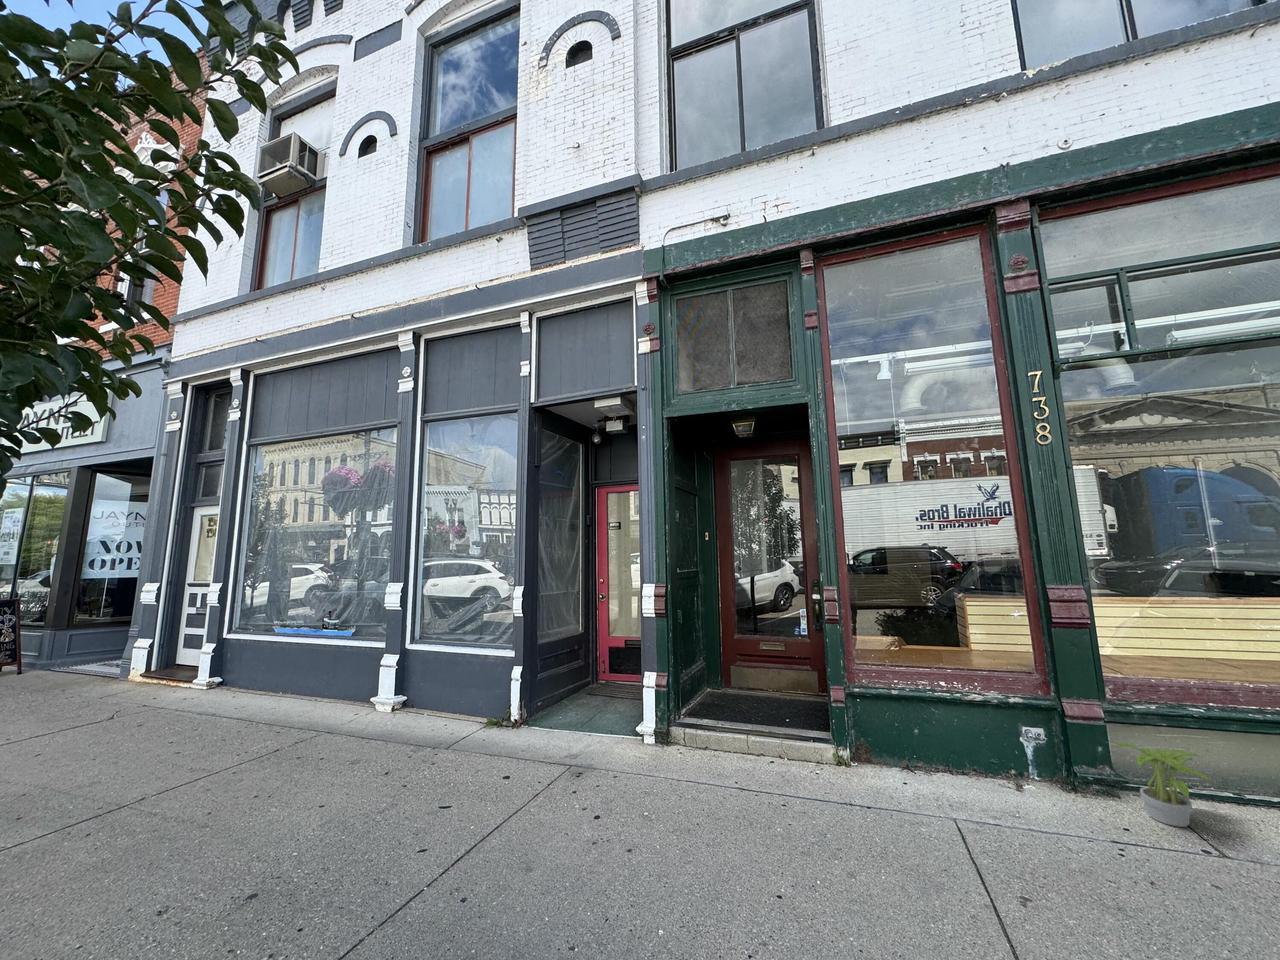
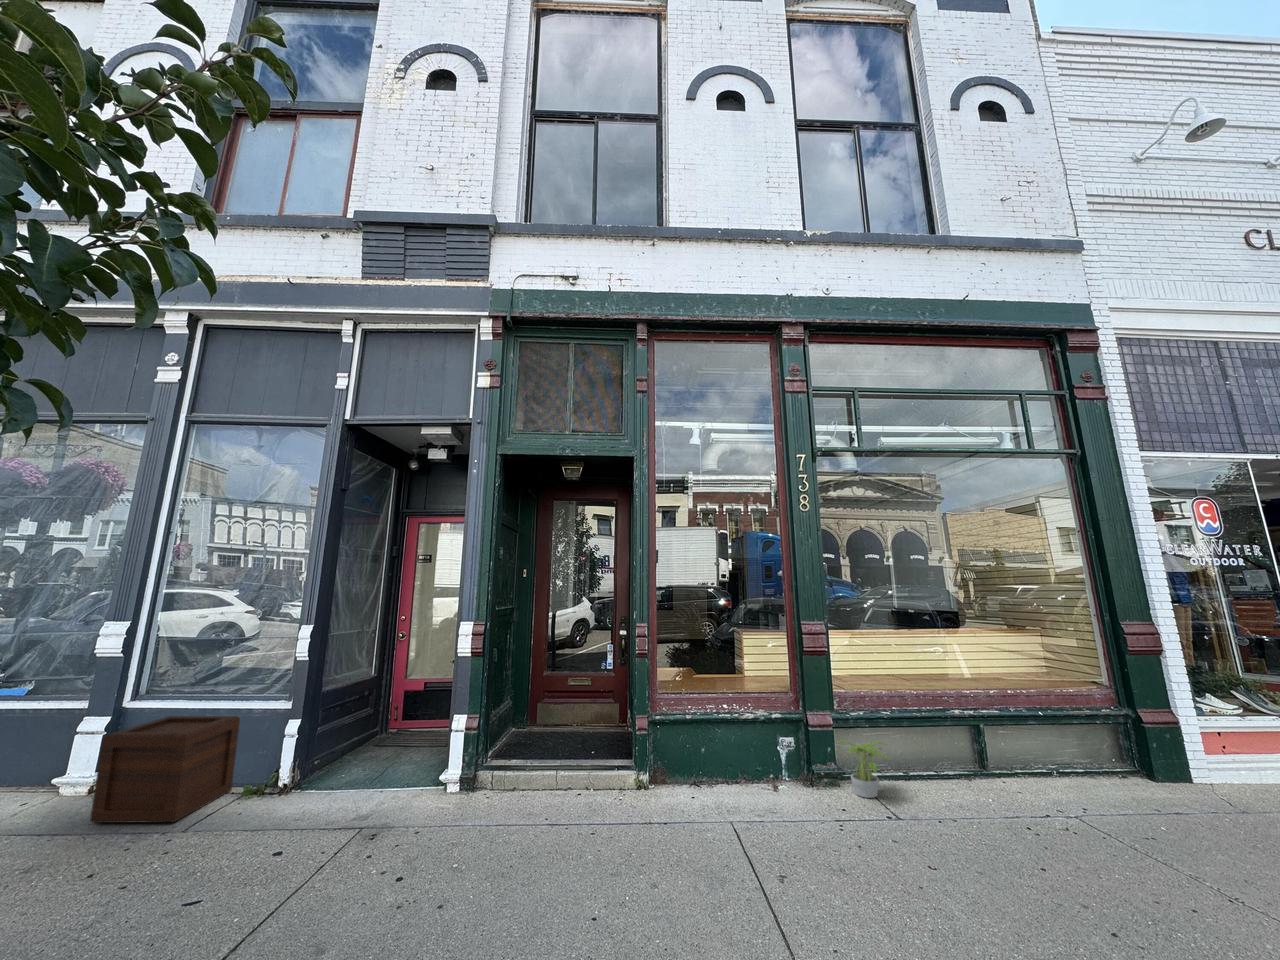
wooden crate: none [386,658,480,746] -> present [90,716,240,823]

